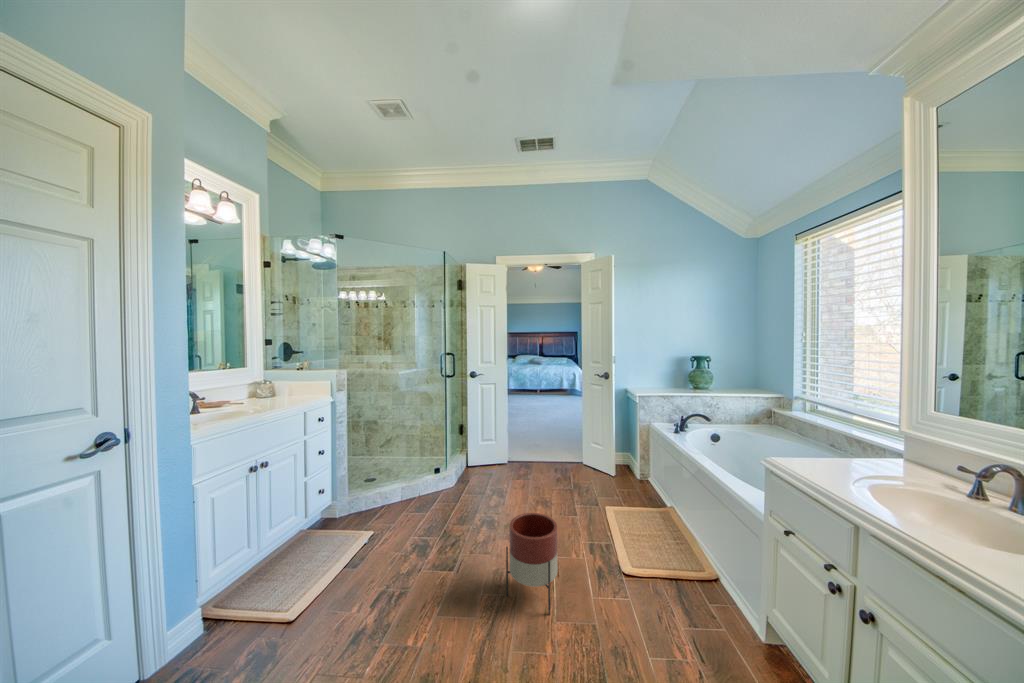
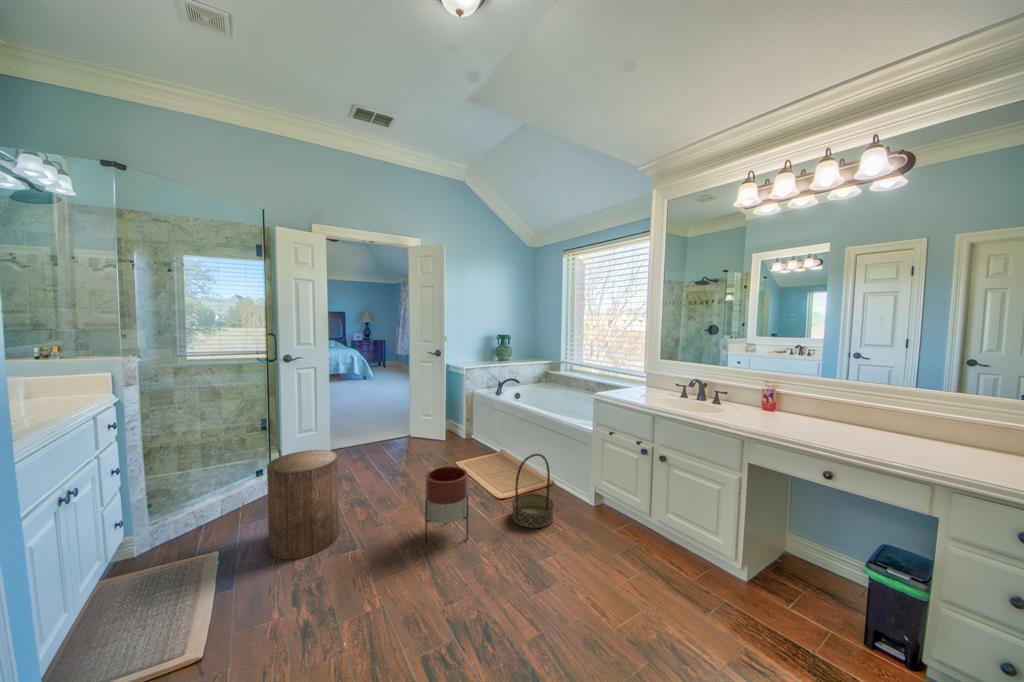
stool: none [398,460,455,560] -> present [267,450,339,559]
basket: none [620,535,684,650] -> present [512,454,554,528]

